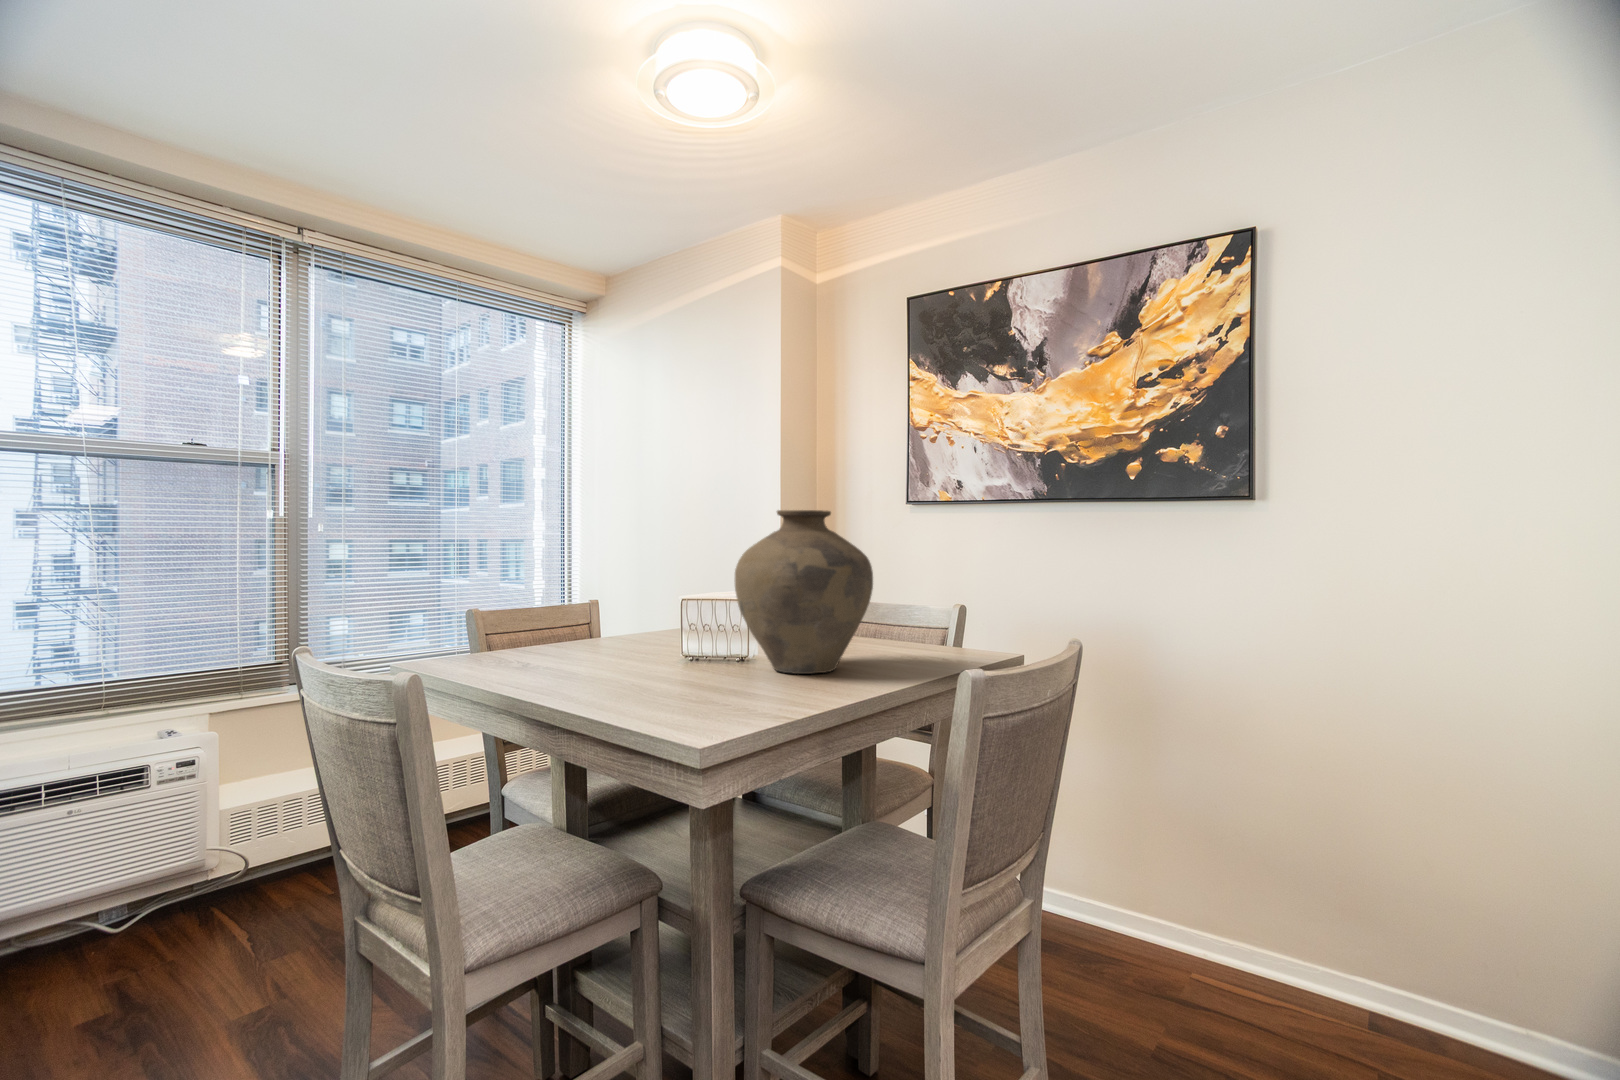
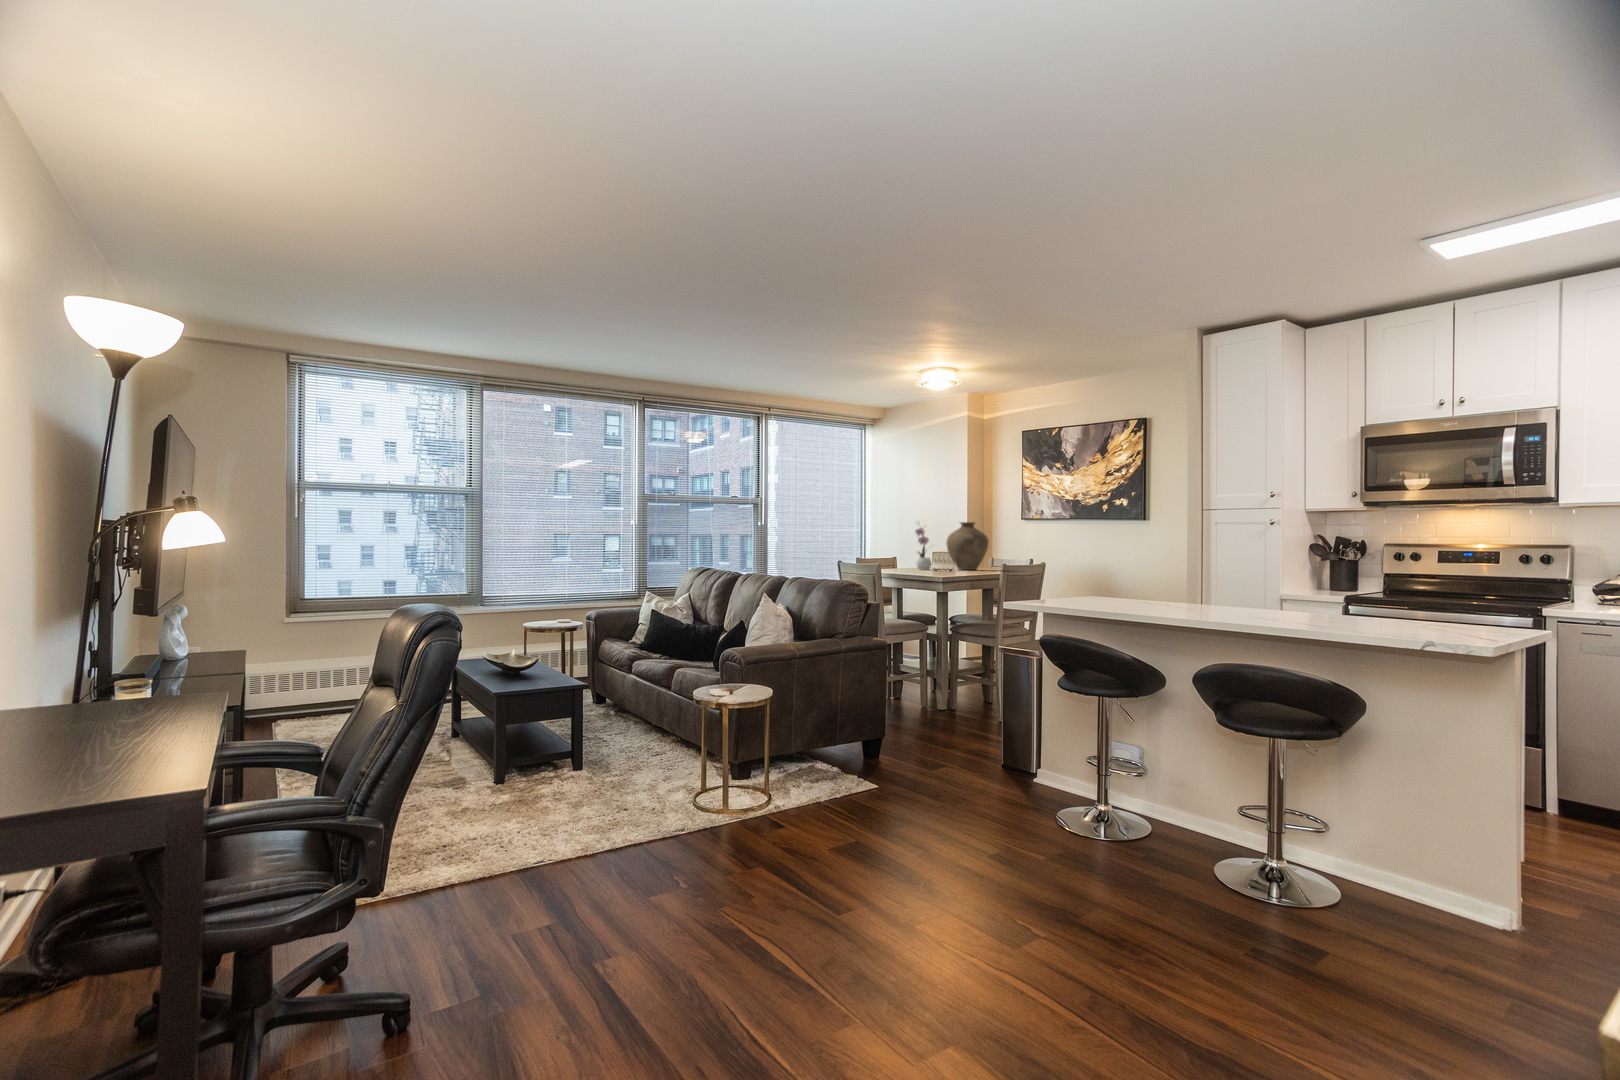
flower arrangement: none [615,508,690,689] -> present [915,528,932,570]

